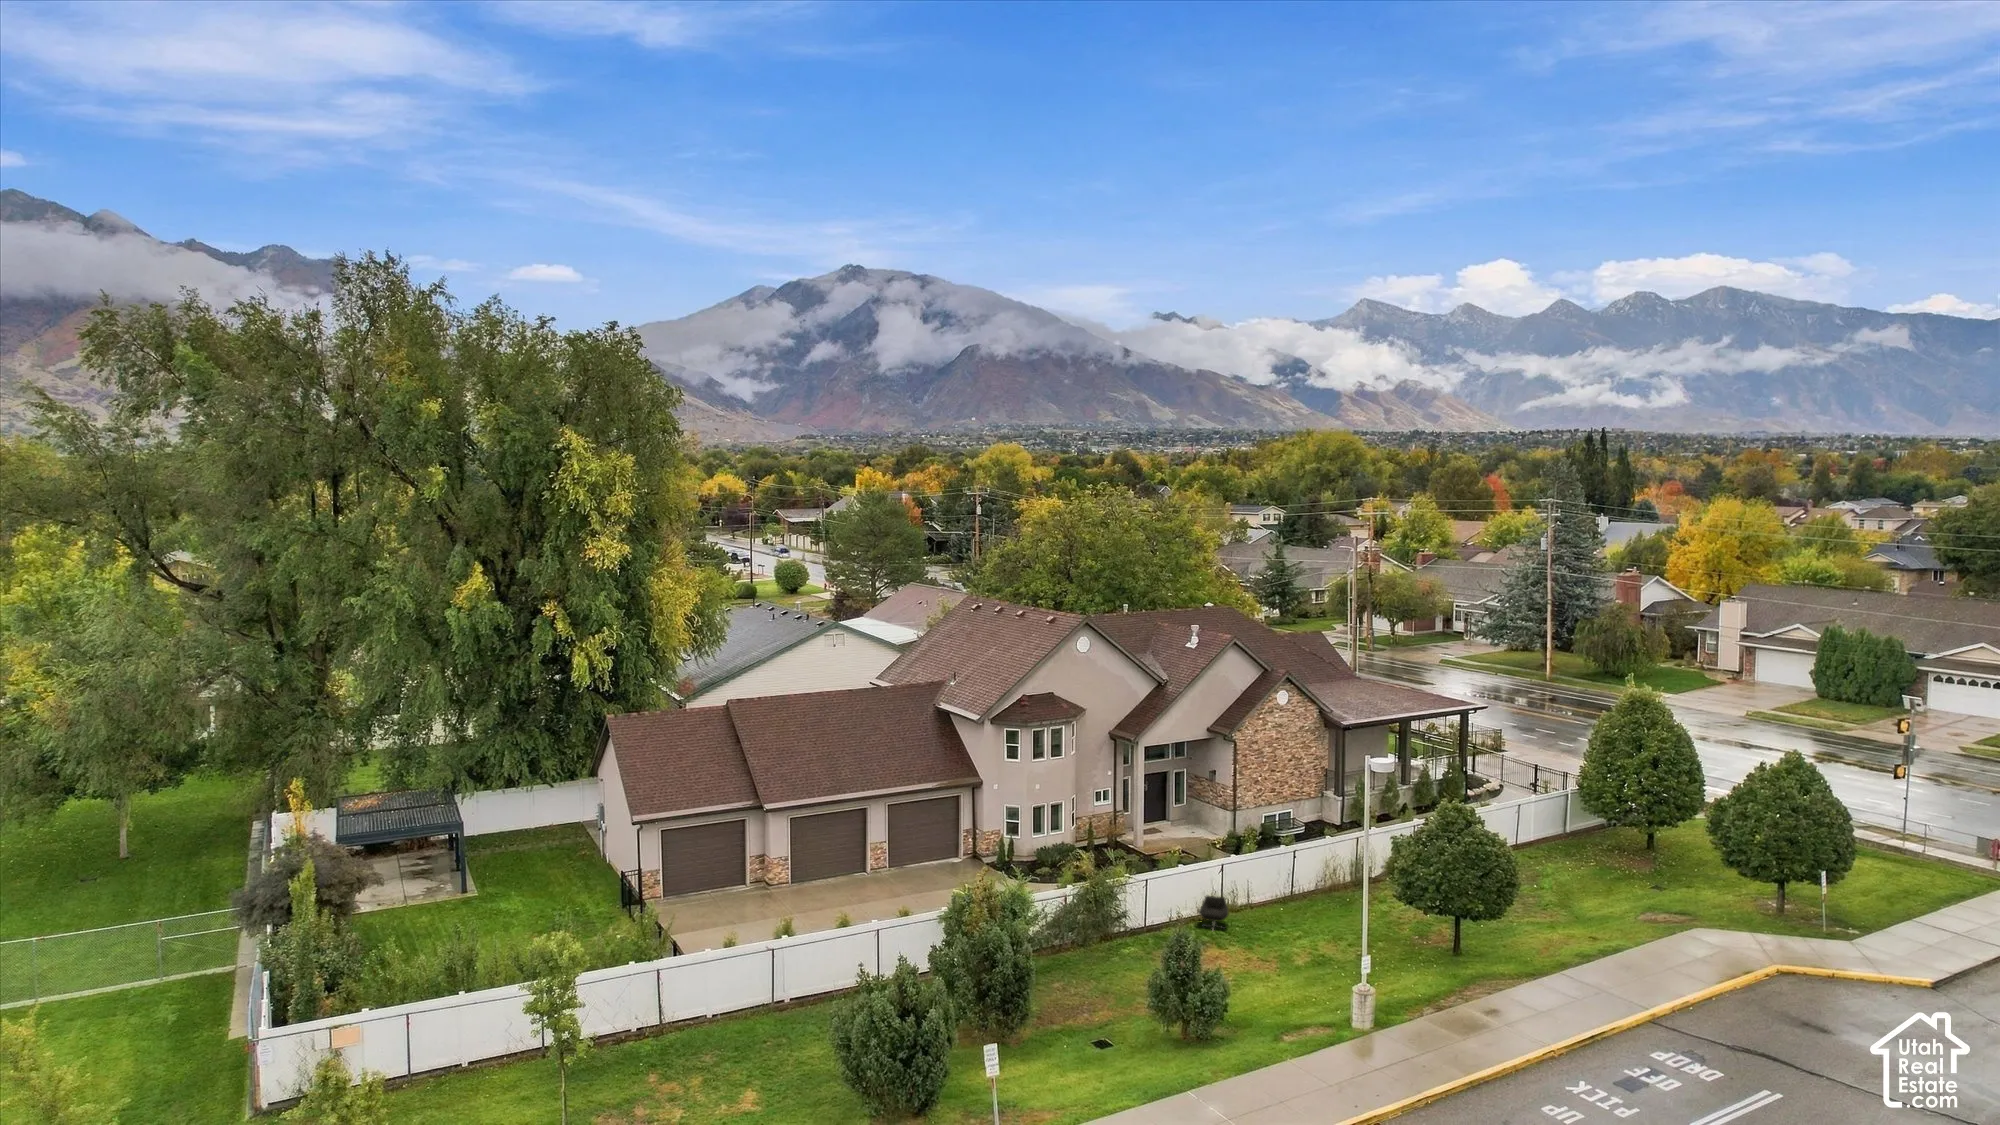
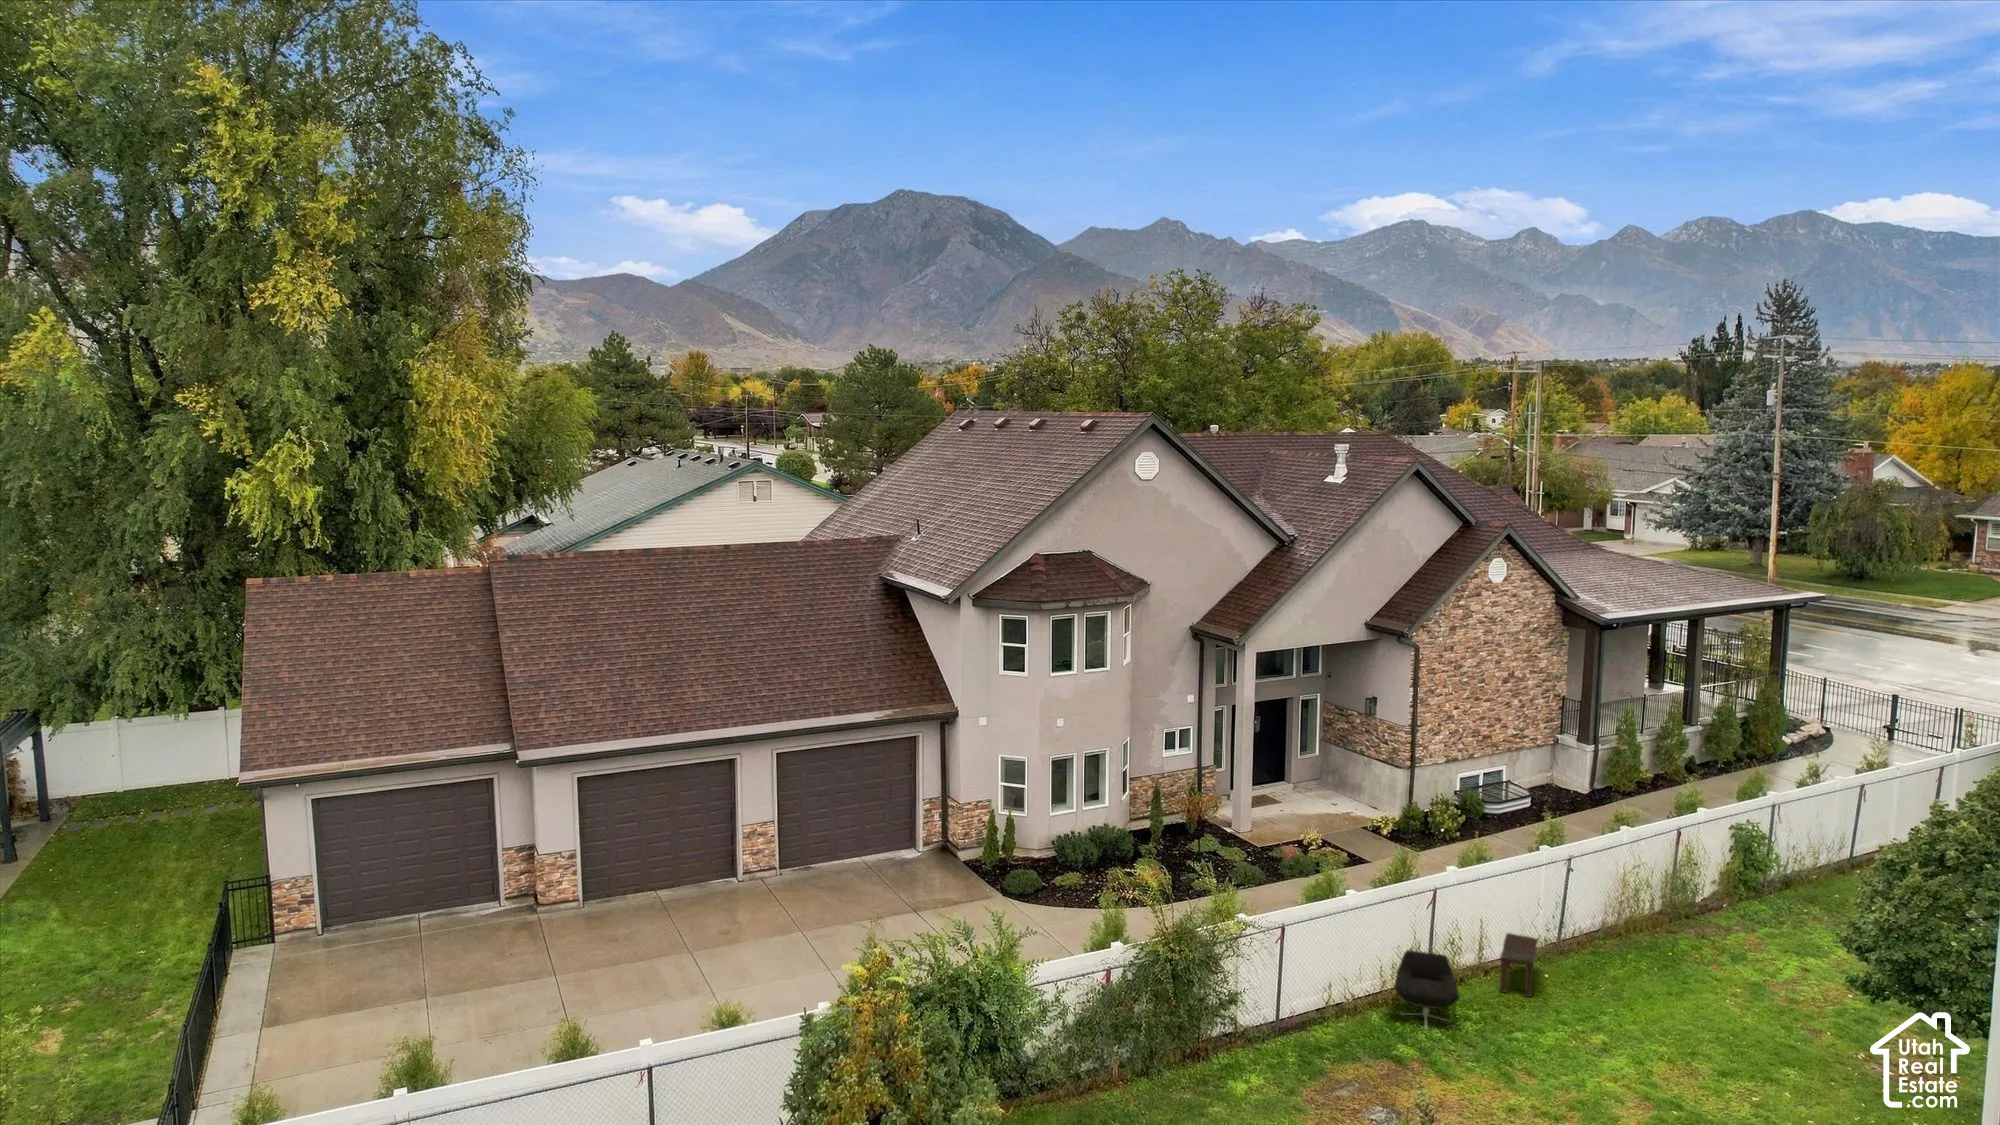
bench: none [1253,889,1274,918] -> present [1500,933,1538,997]

